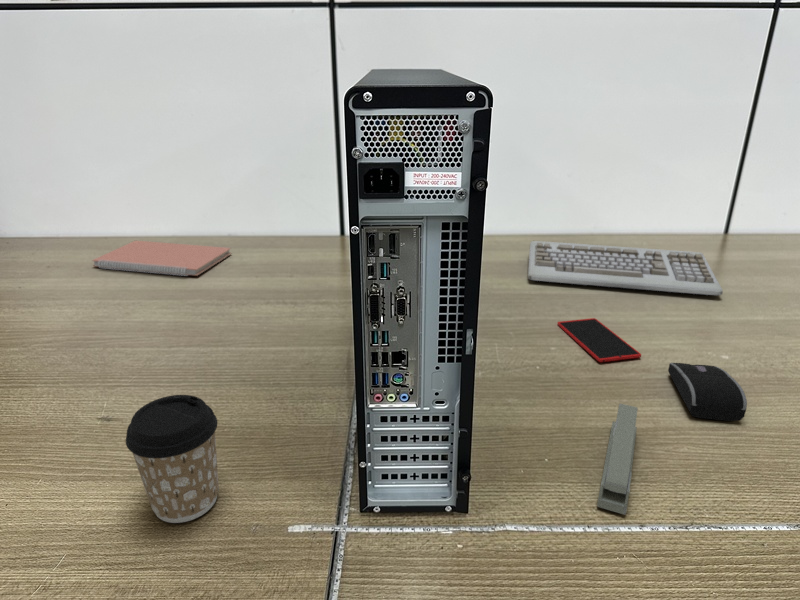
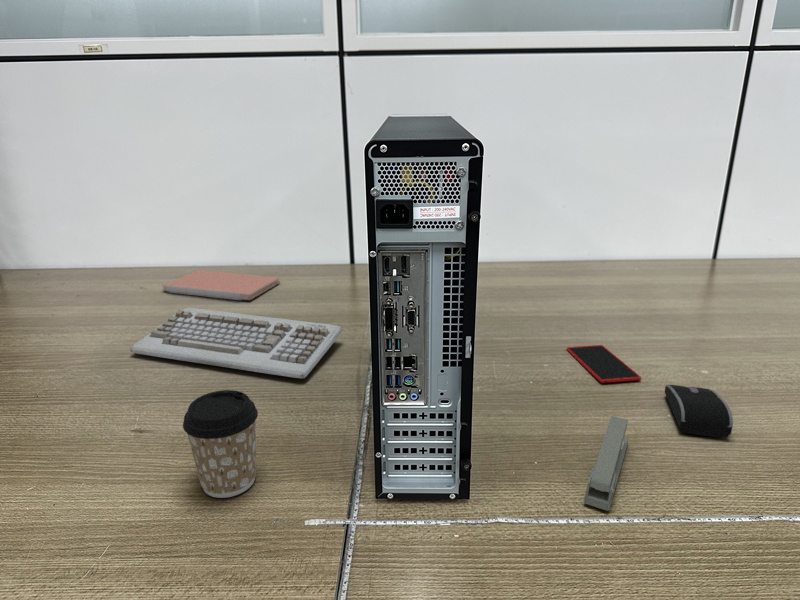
keyboard: present [528,241,723,295] -> present [130,308,343,378]

